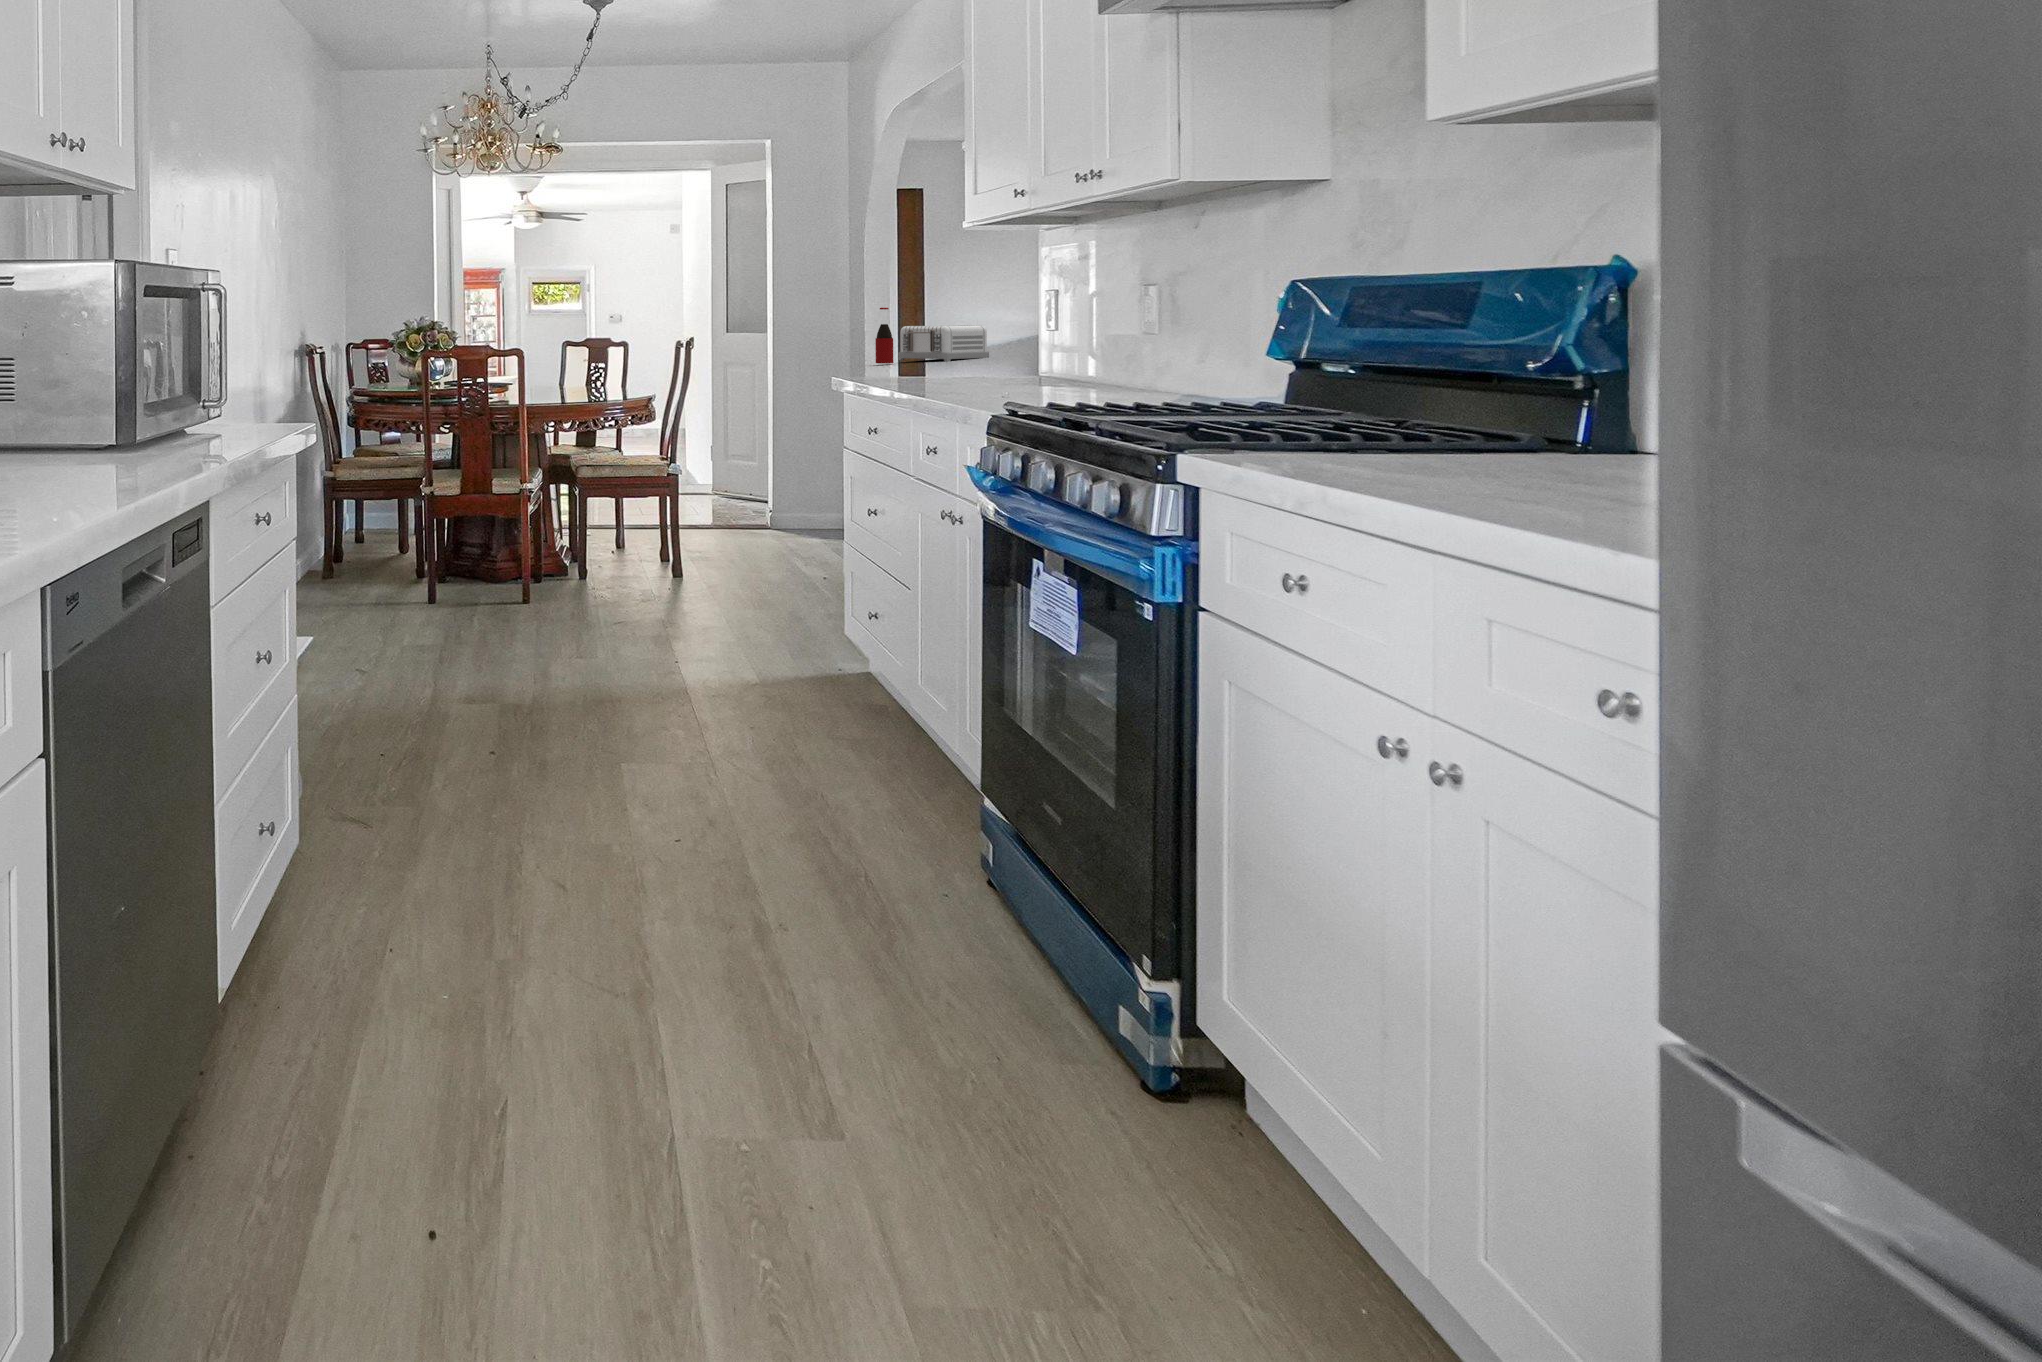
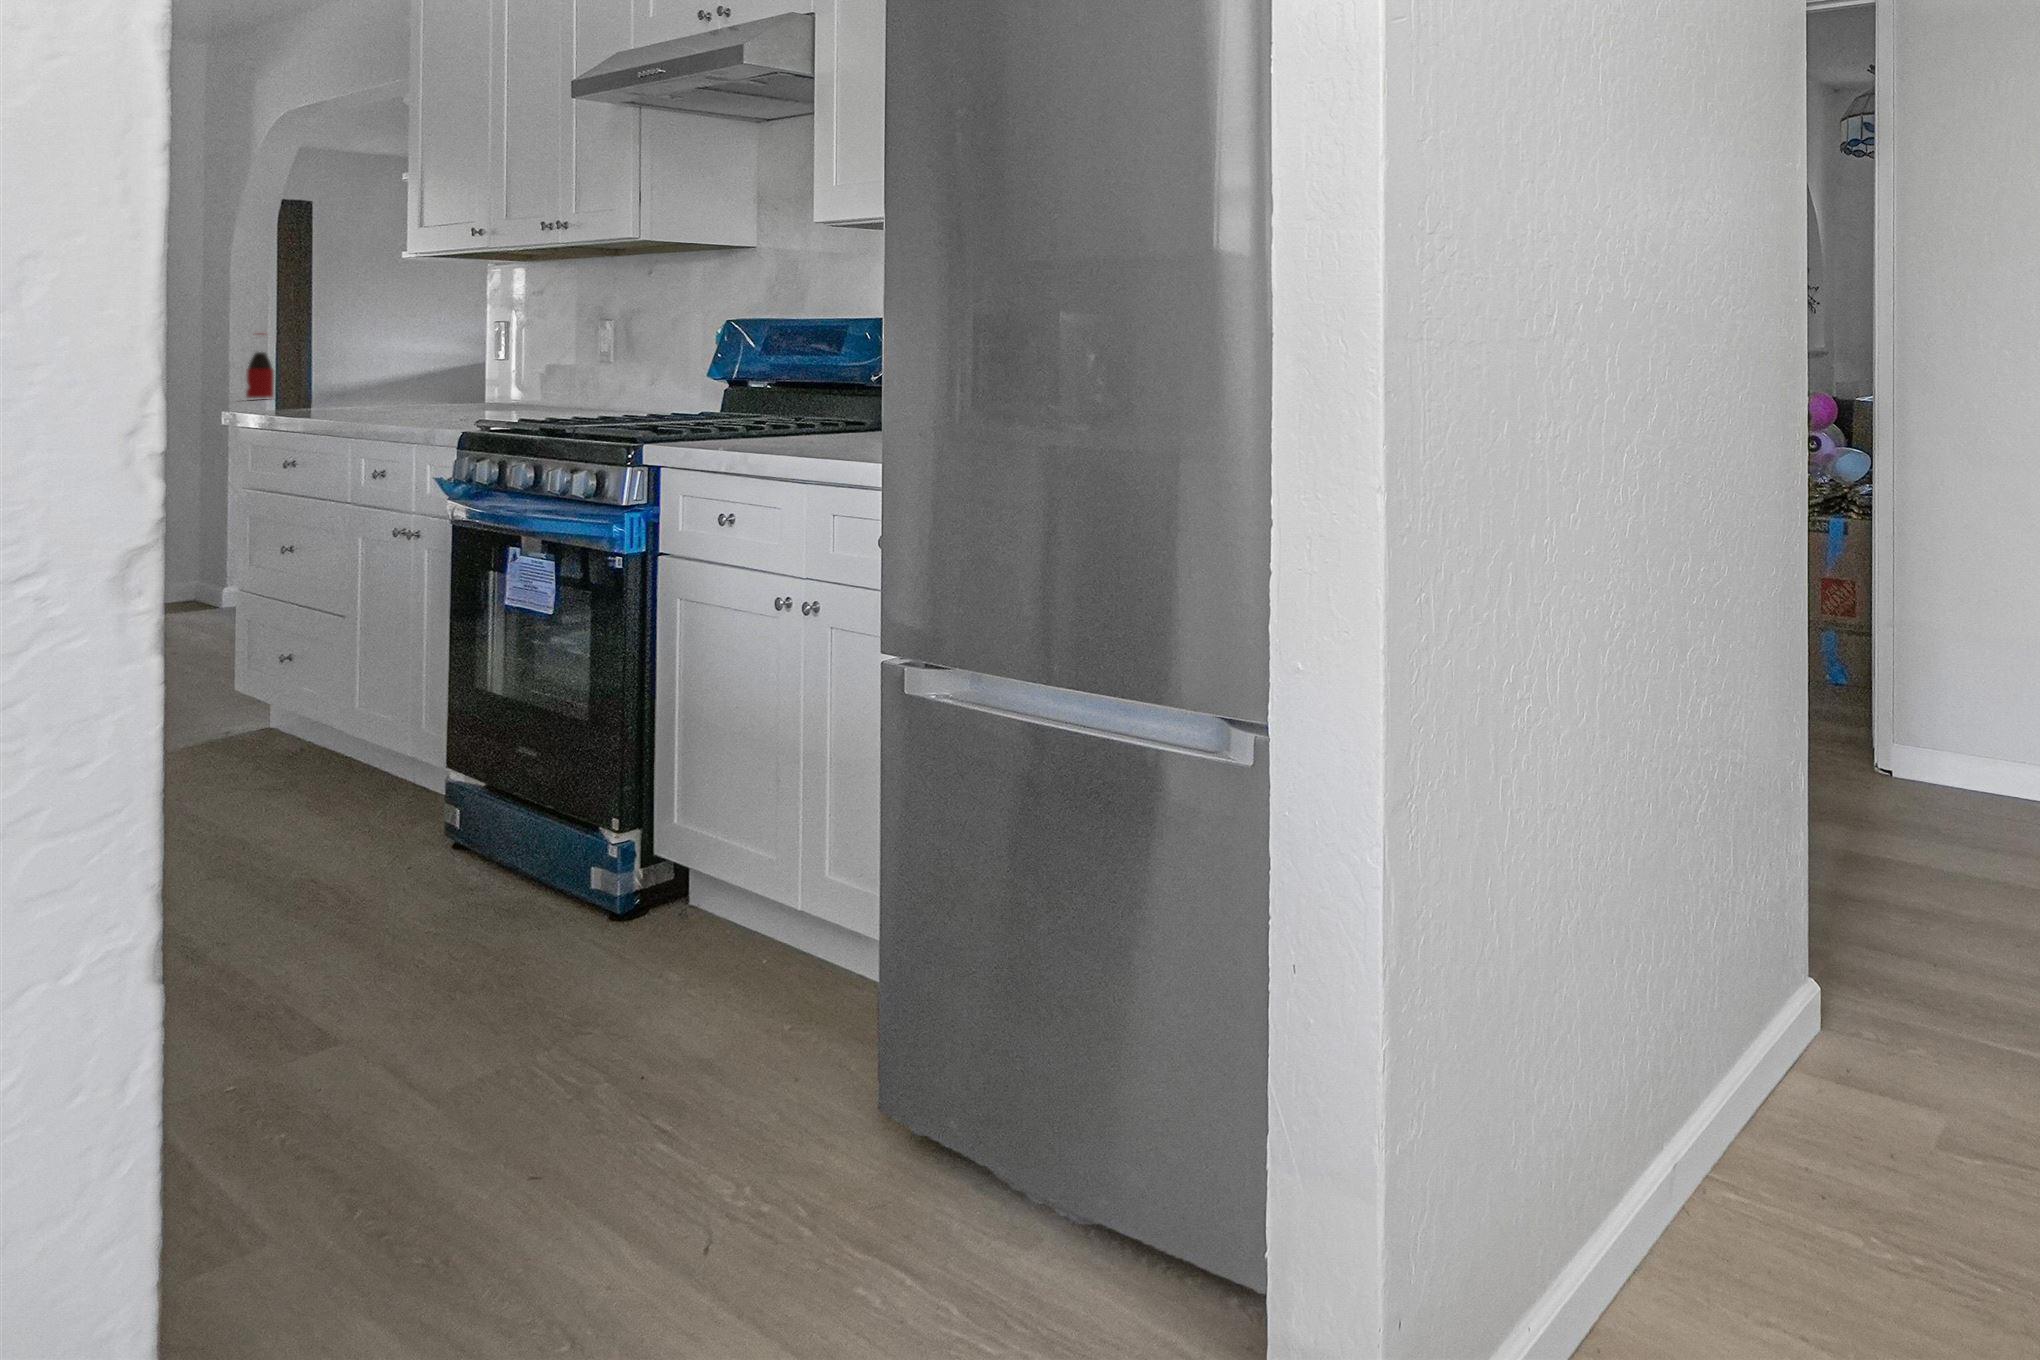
toaster: present [898,325,989,361] -> none [279,354,406,394]

